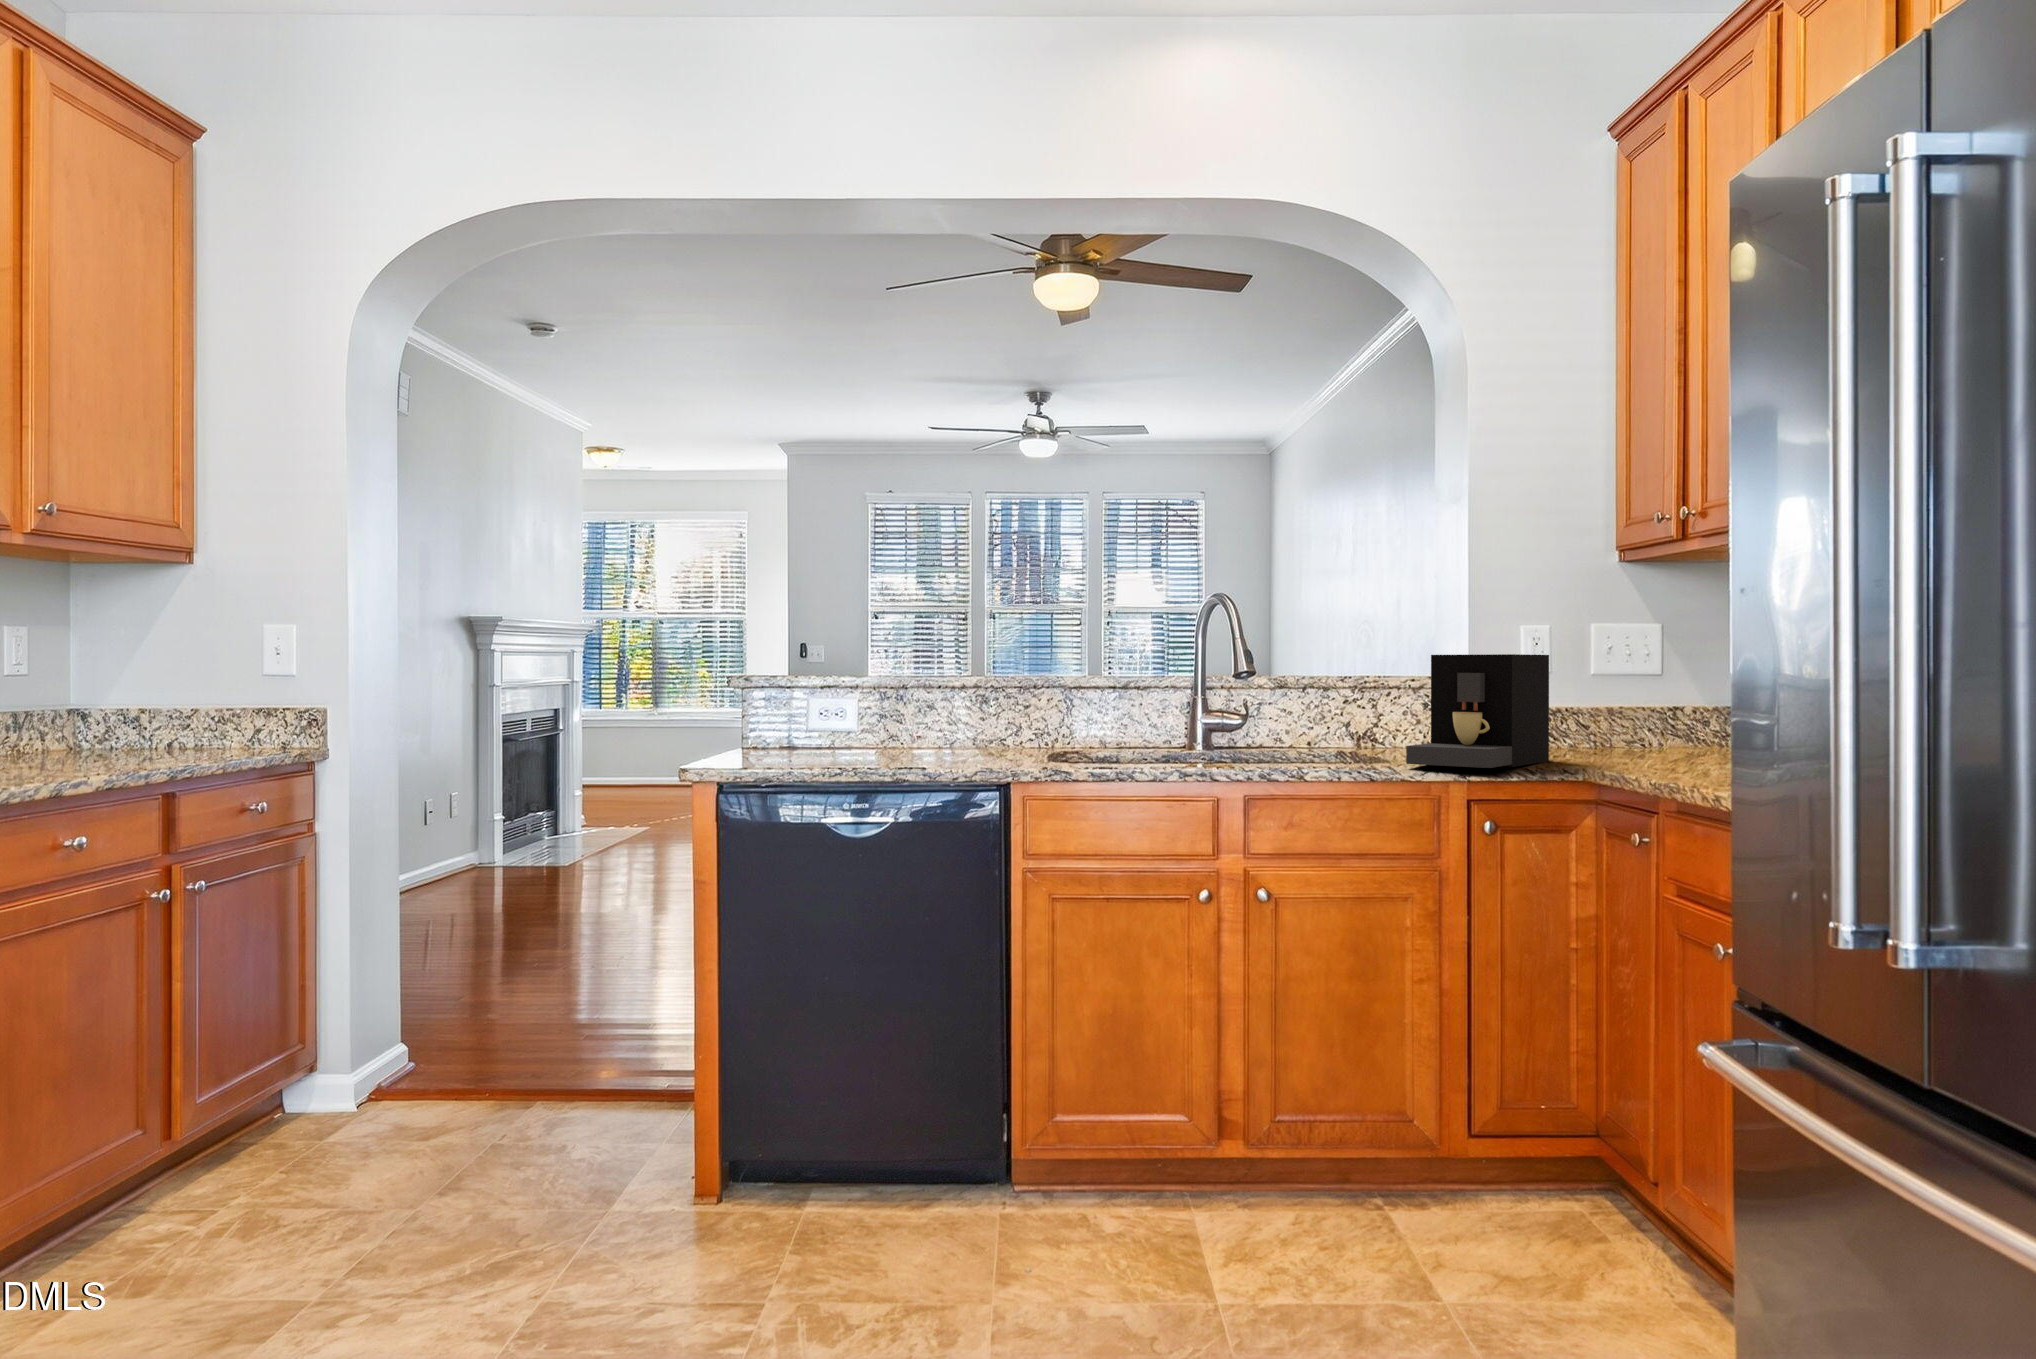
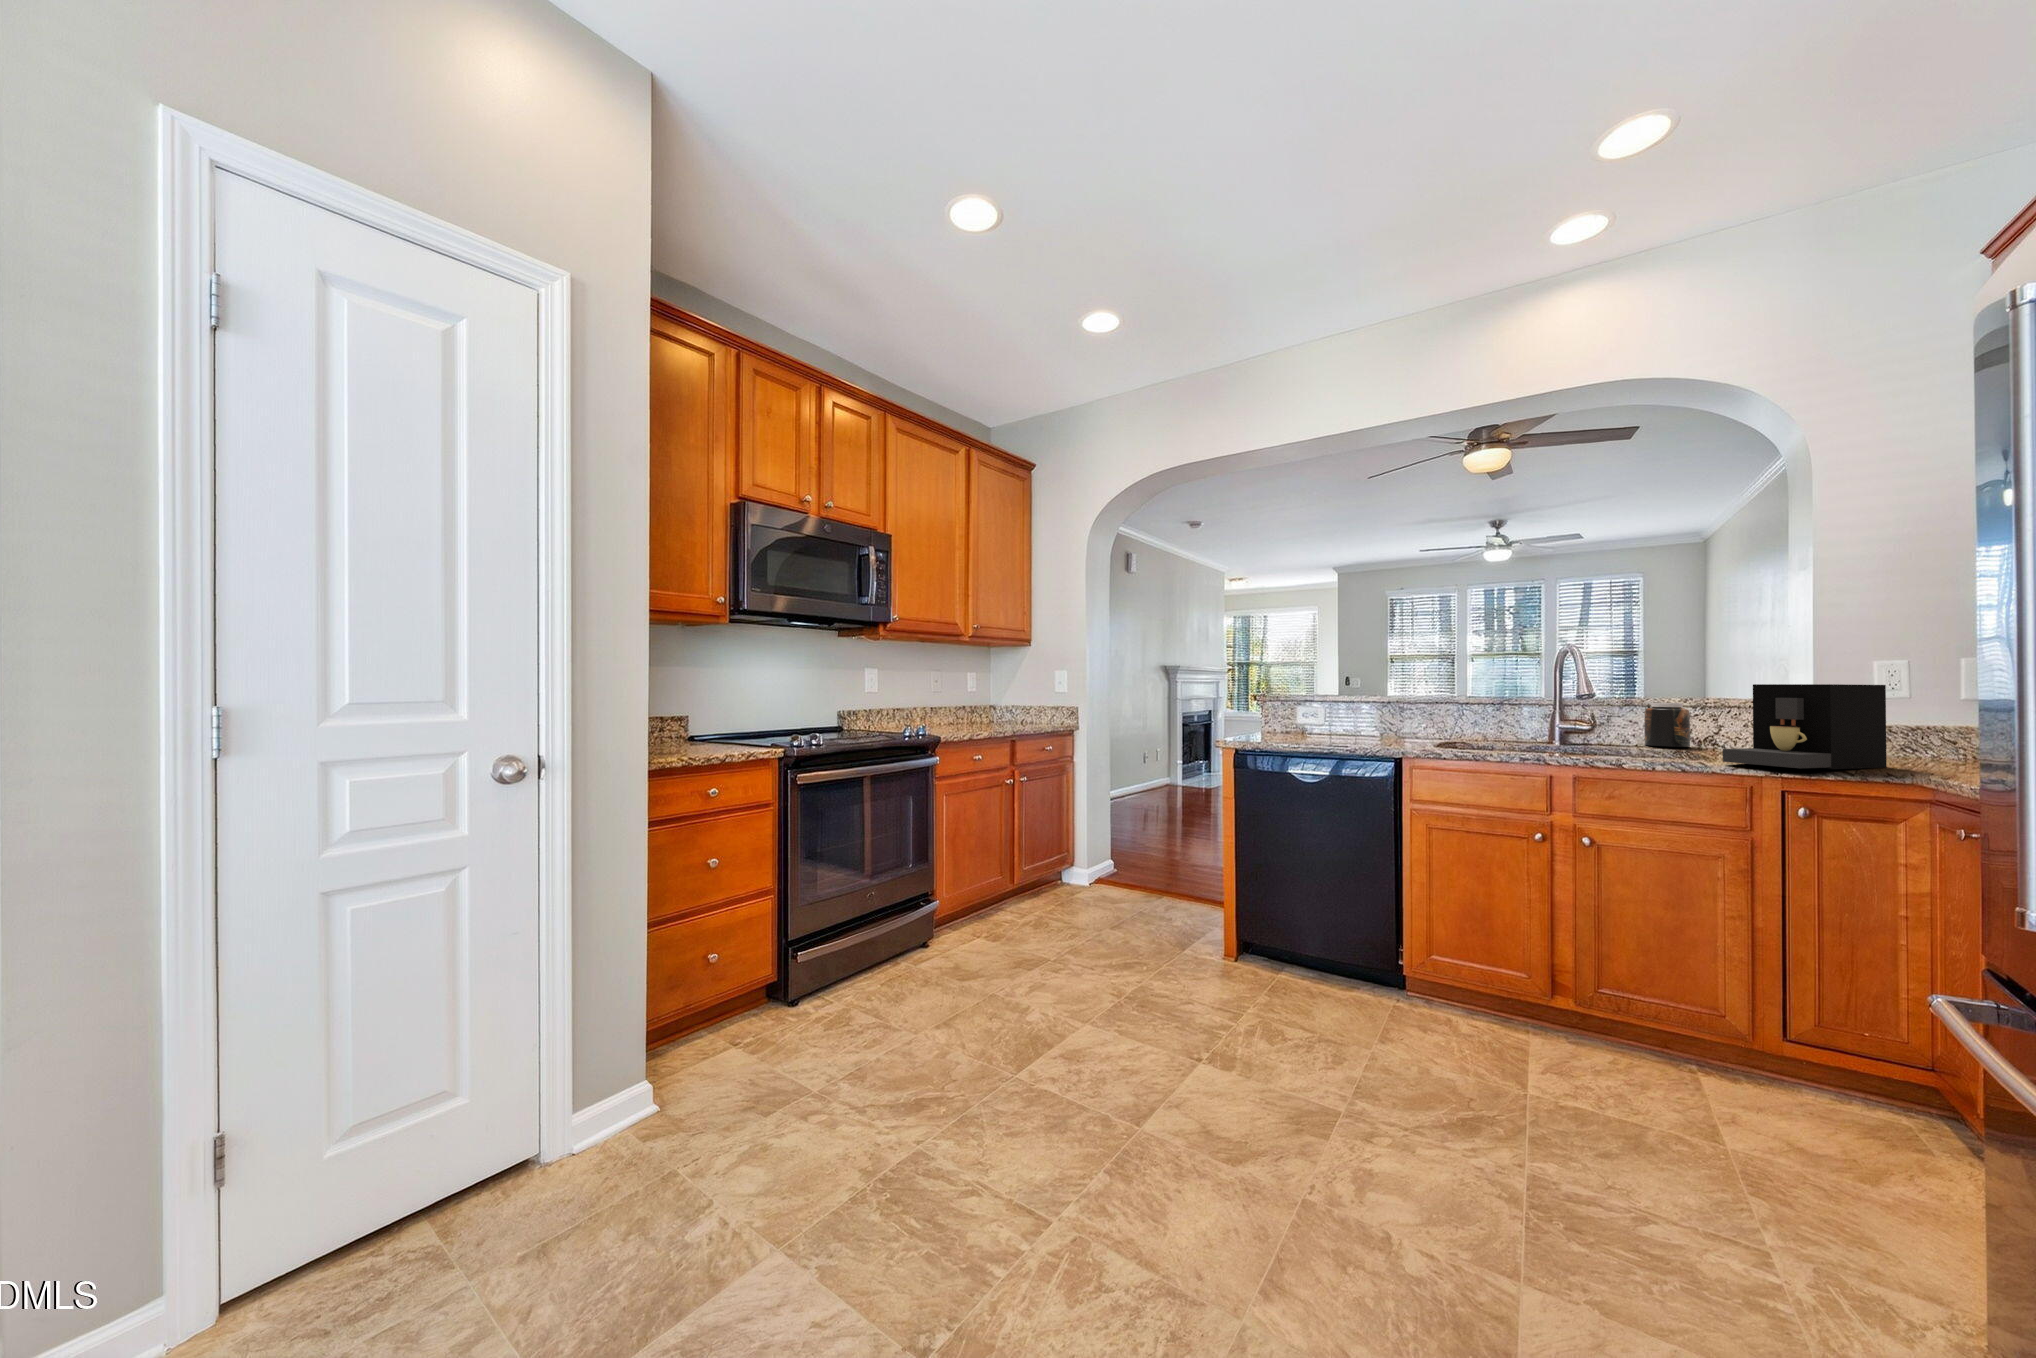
jar: none [1298,682,1349,746] -> present [1644,703,1690,747]

